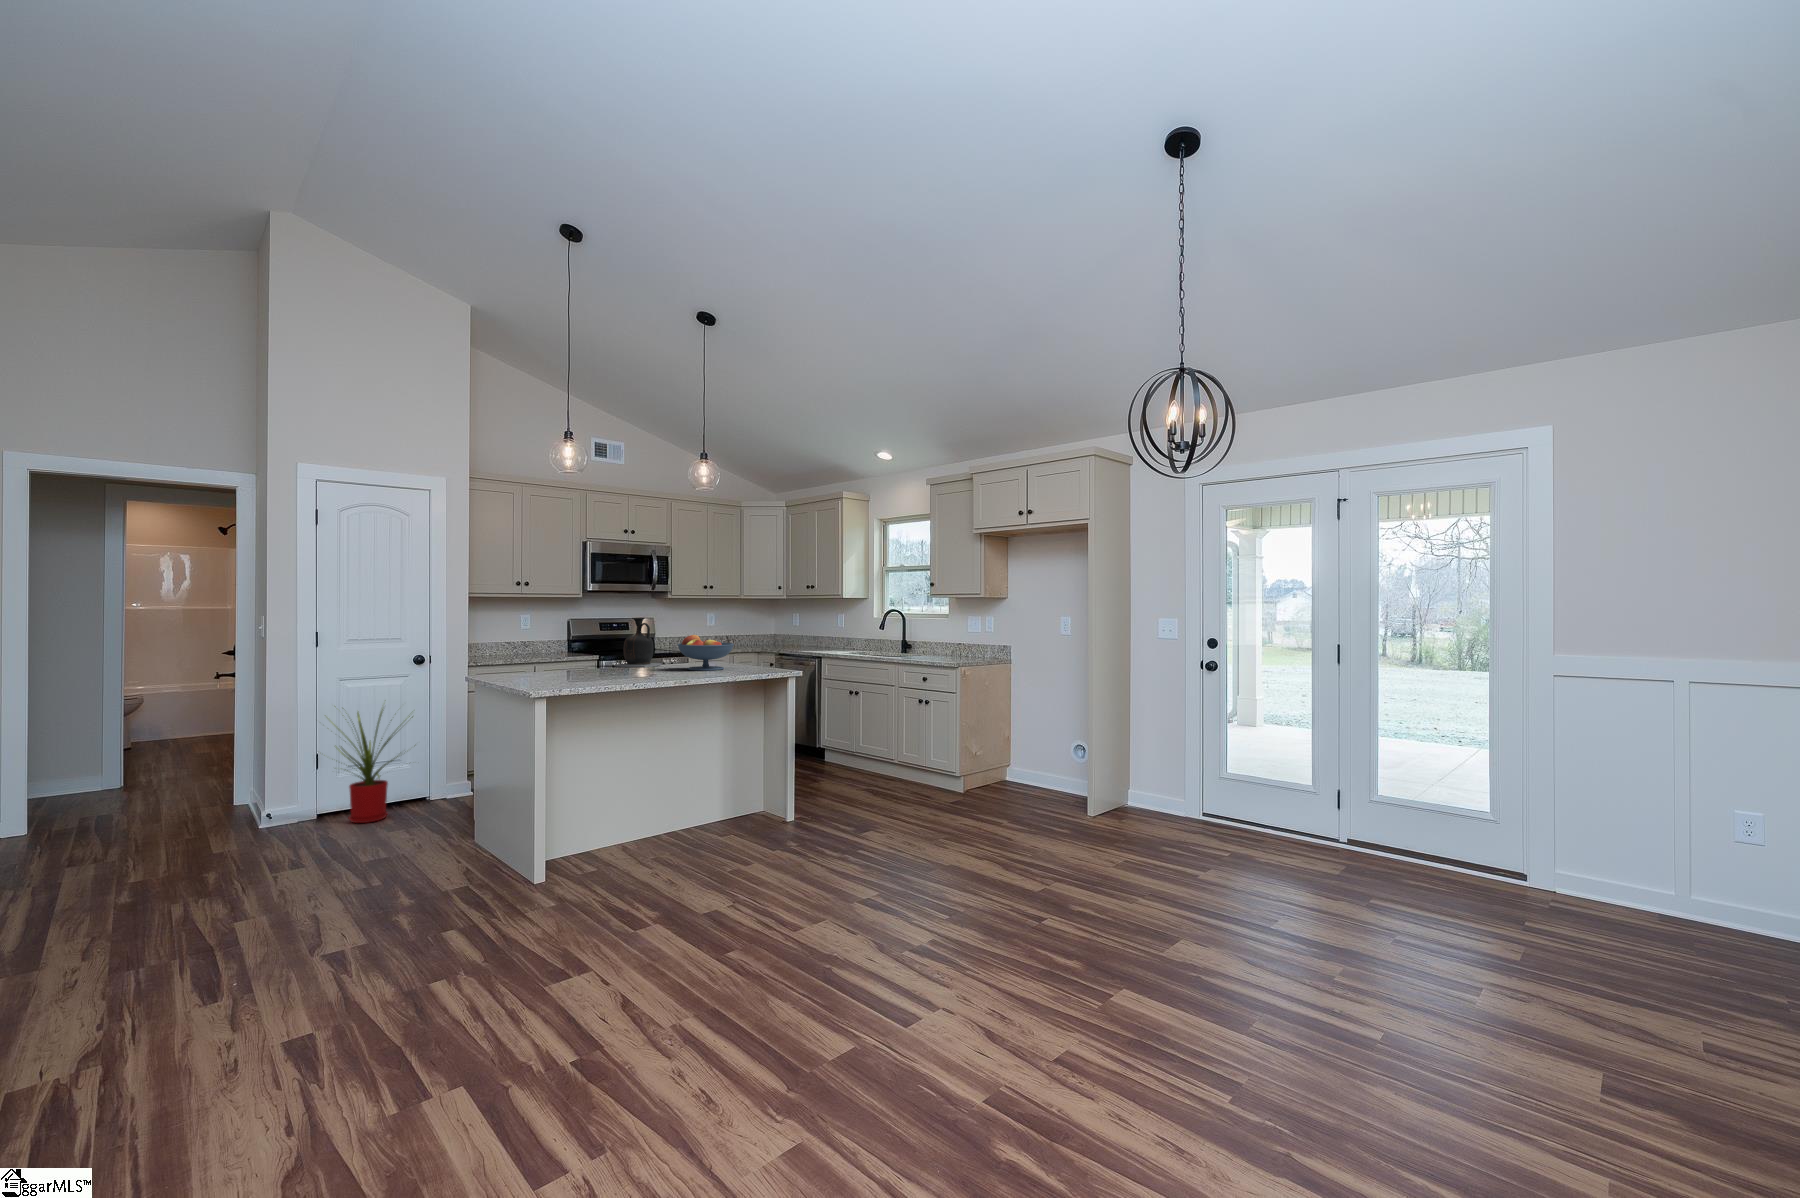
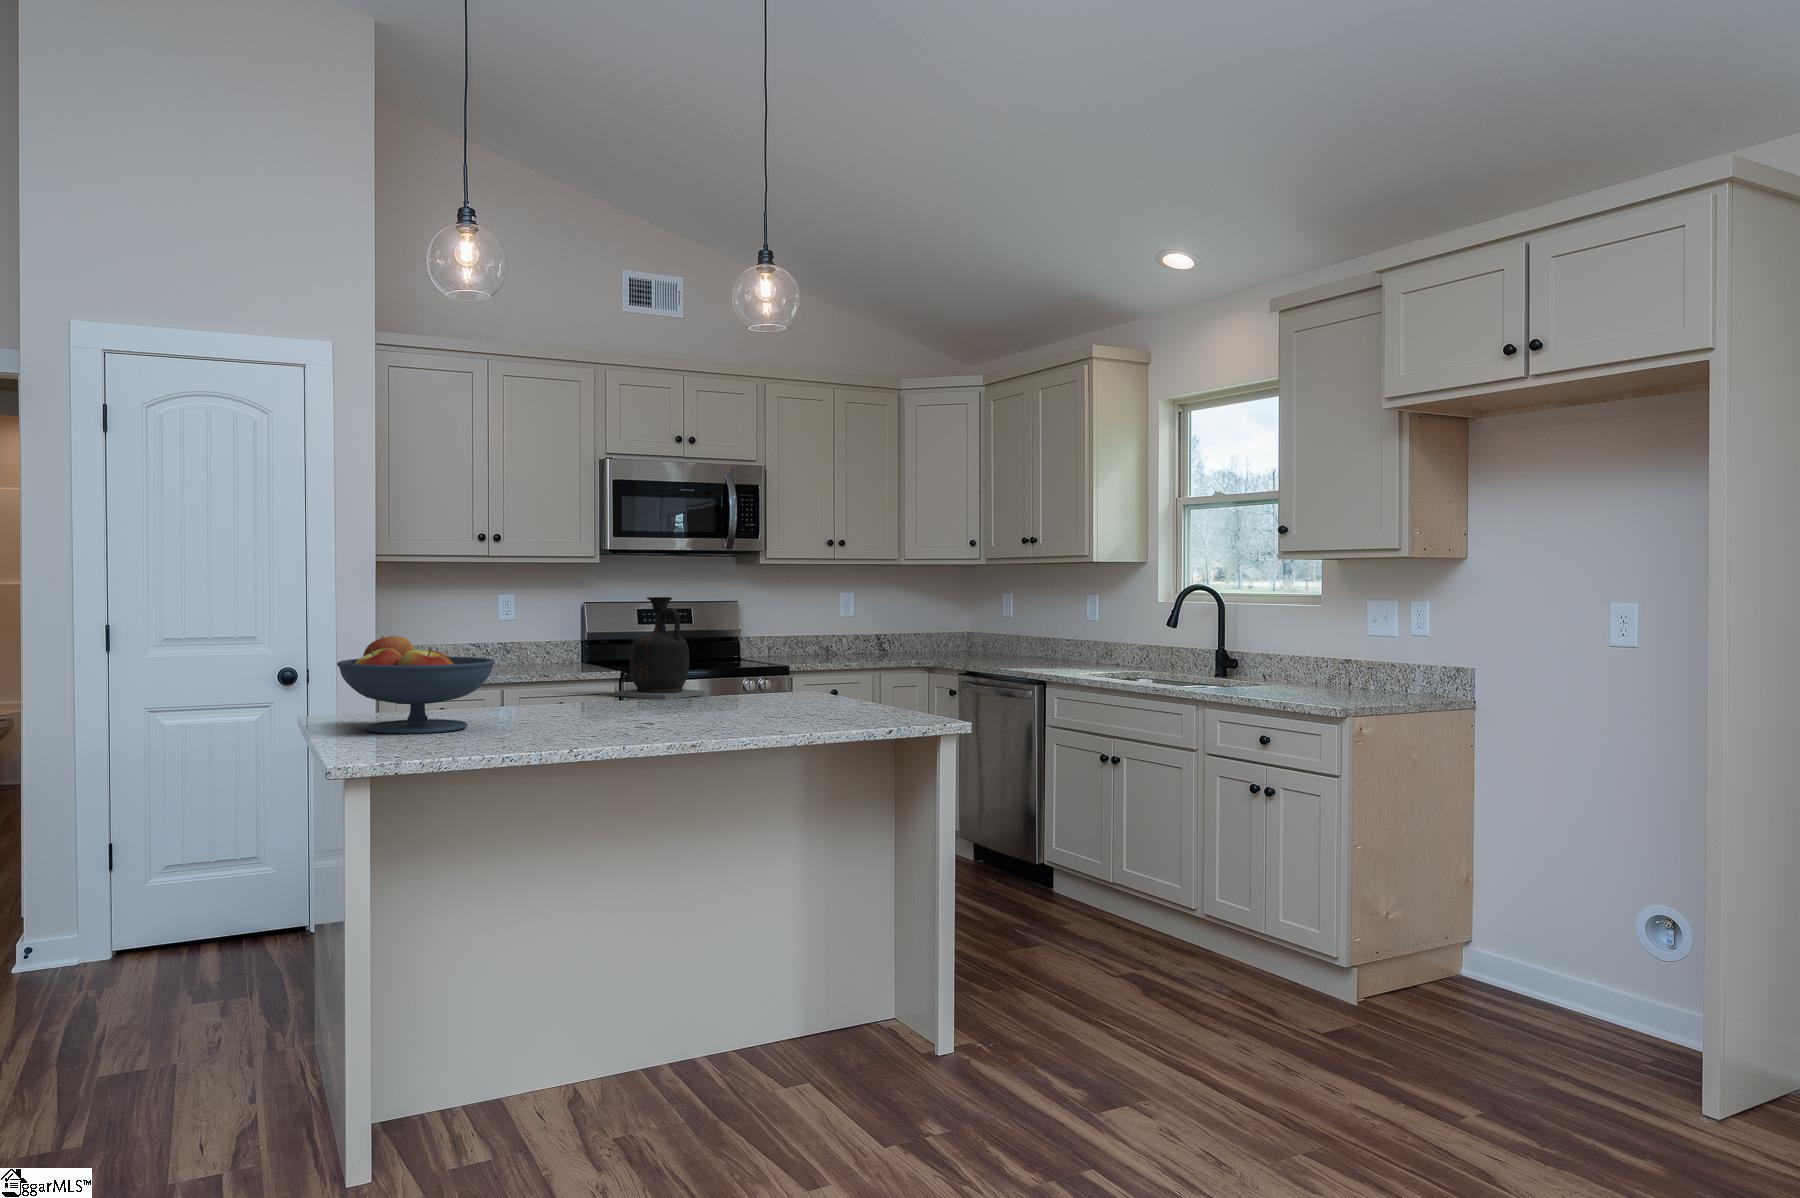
fruit bowl: present [678,635,734,671] -> present [337,636,495,734]
house plant: present [341,709,413,823] -> none [70,746,265,981]

